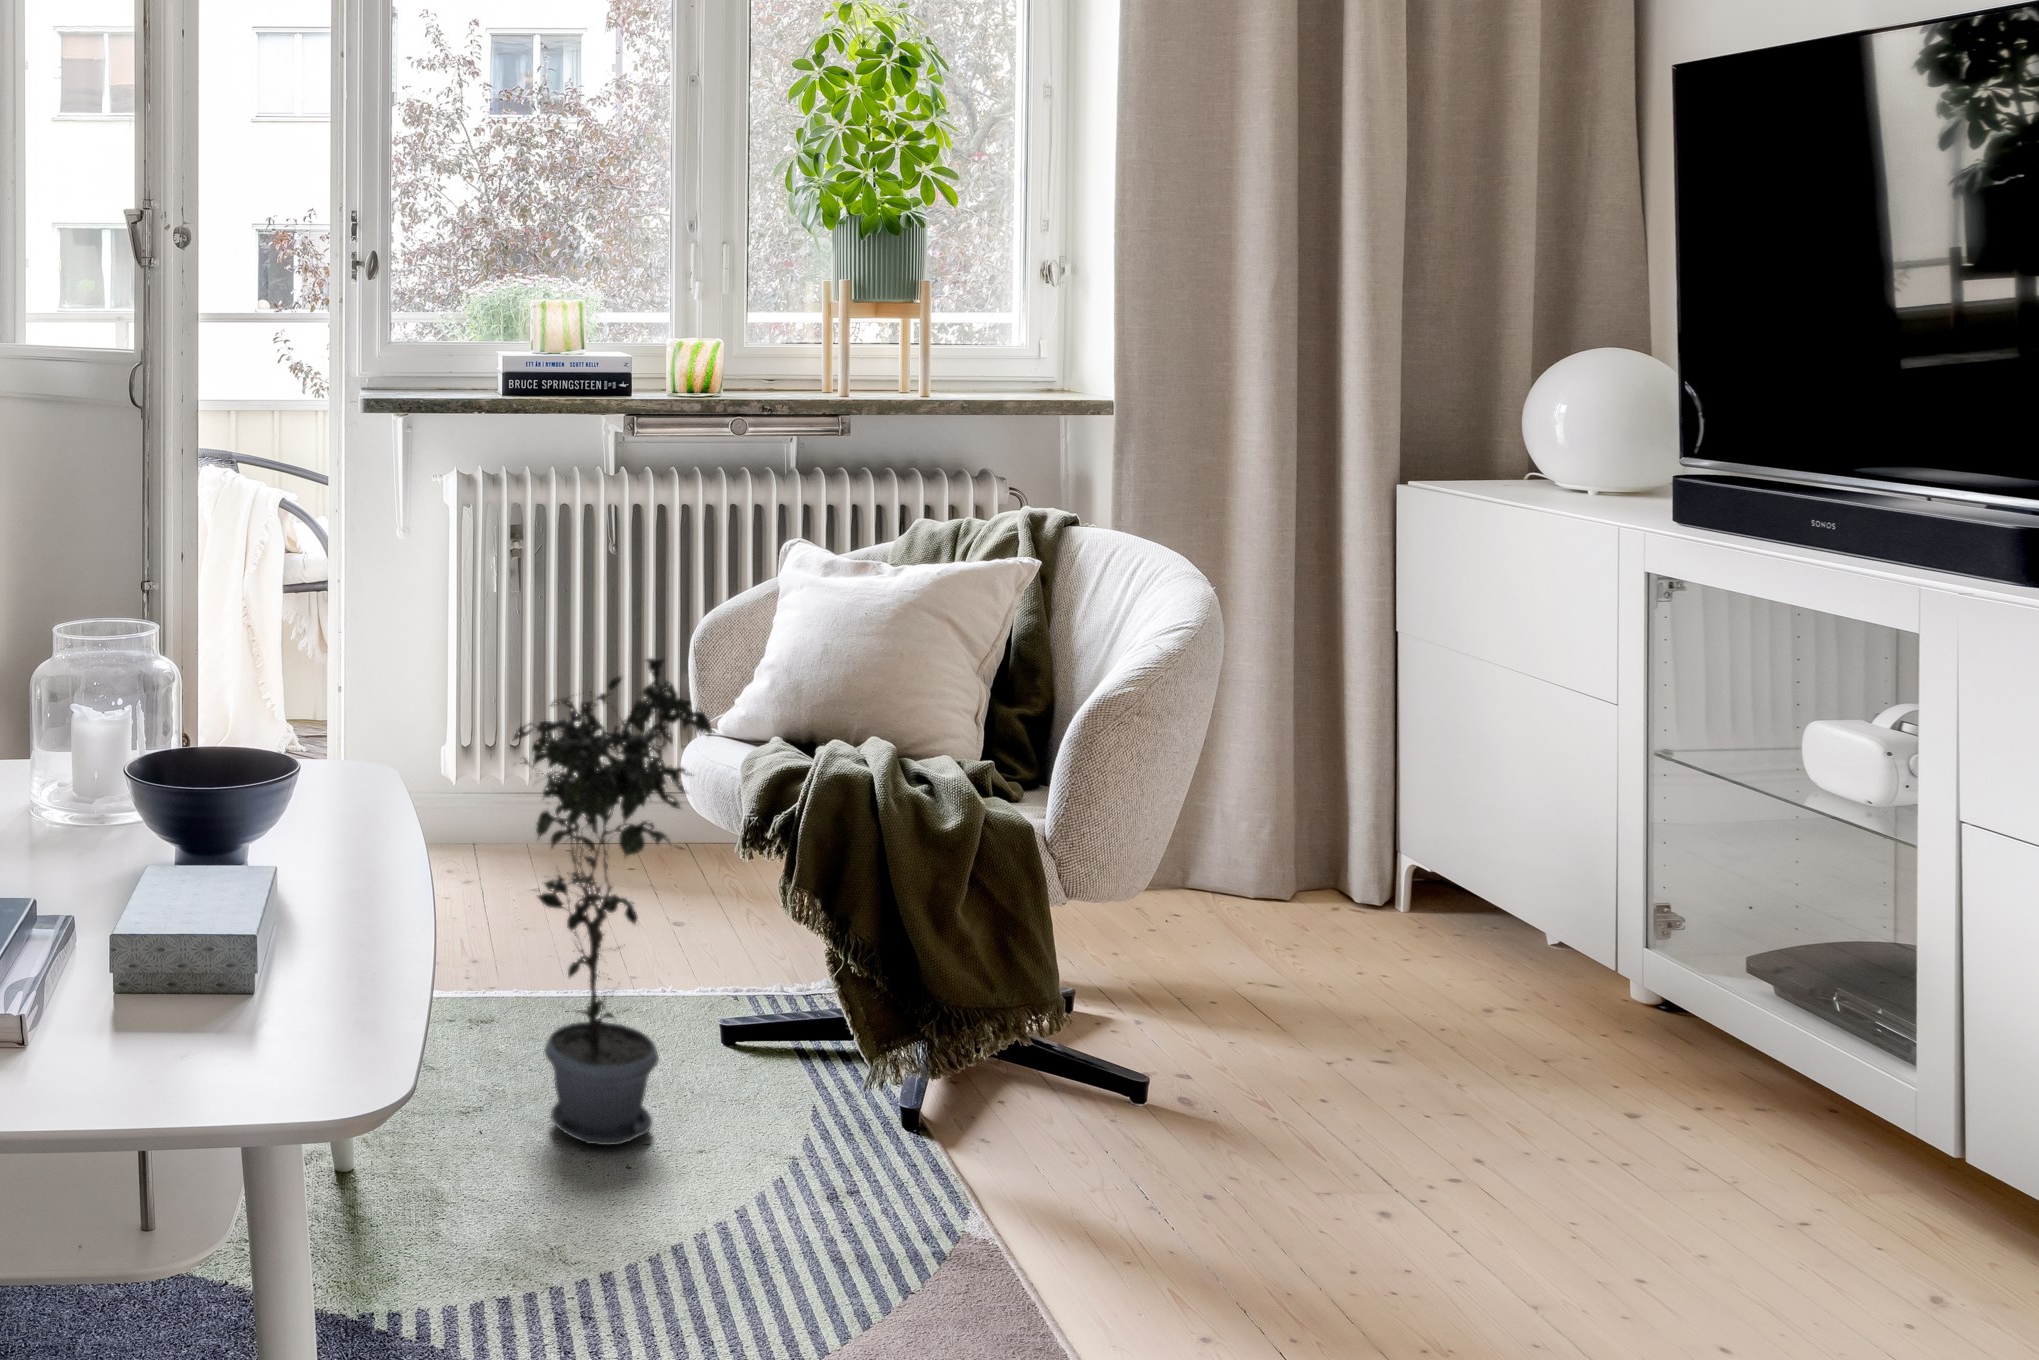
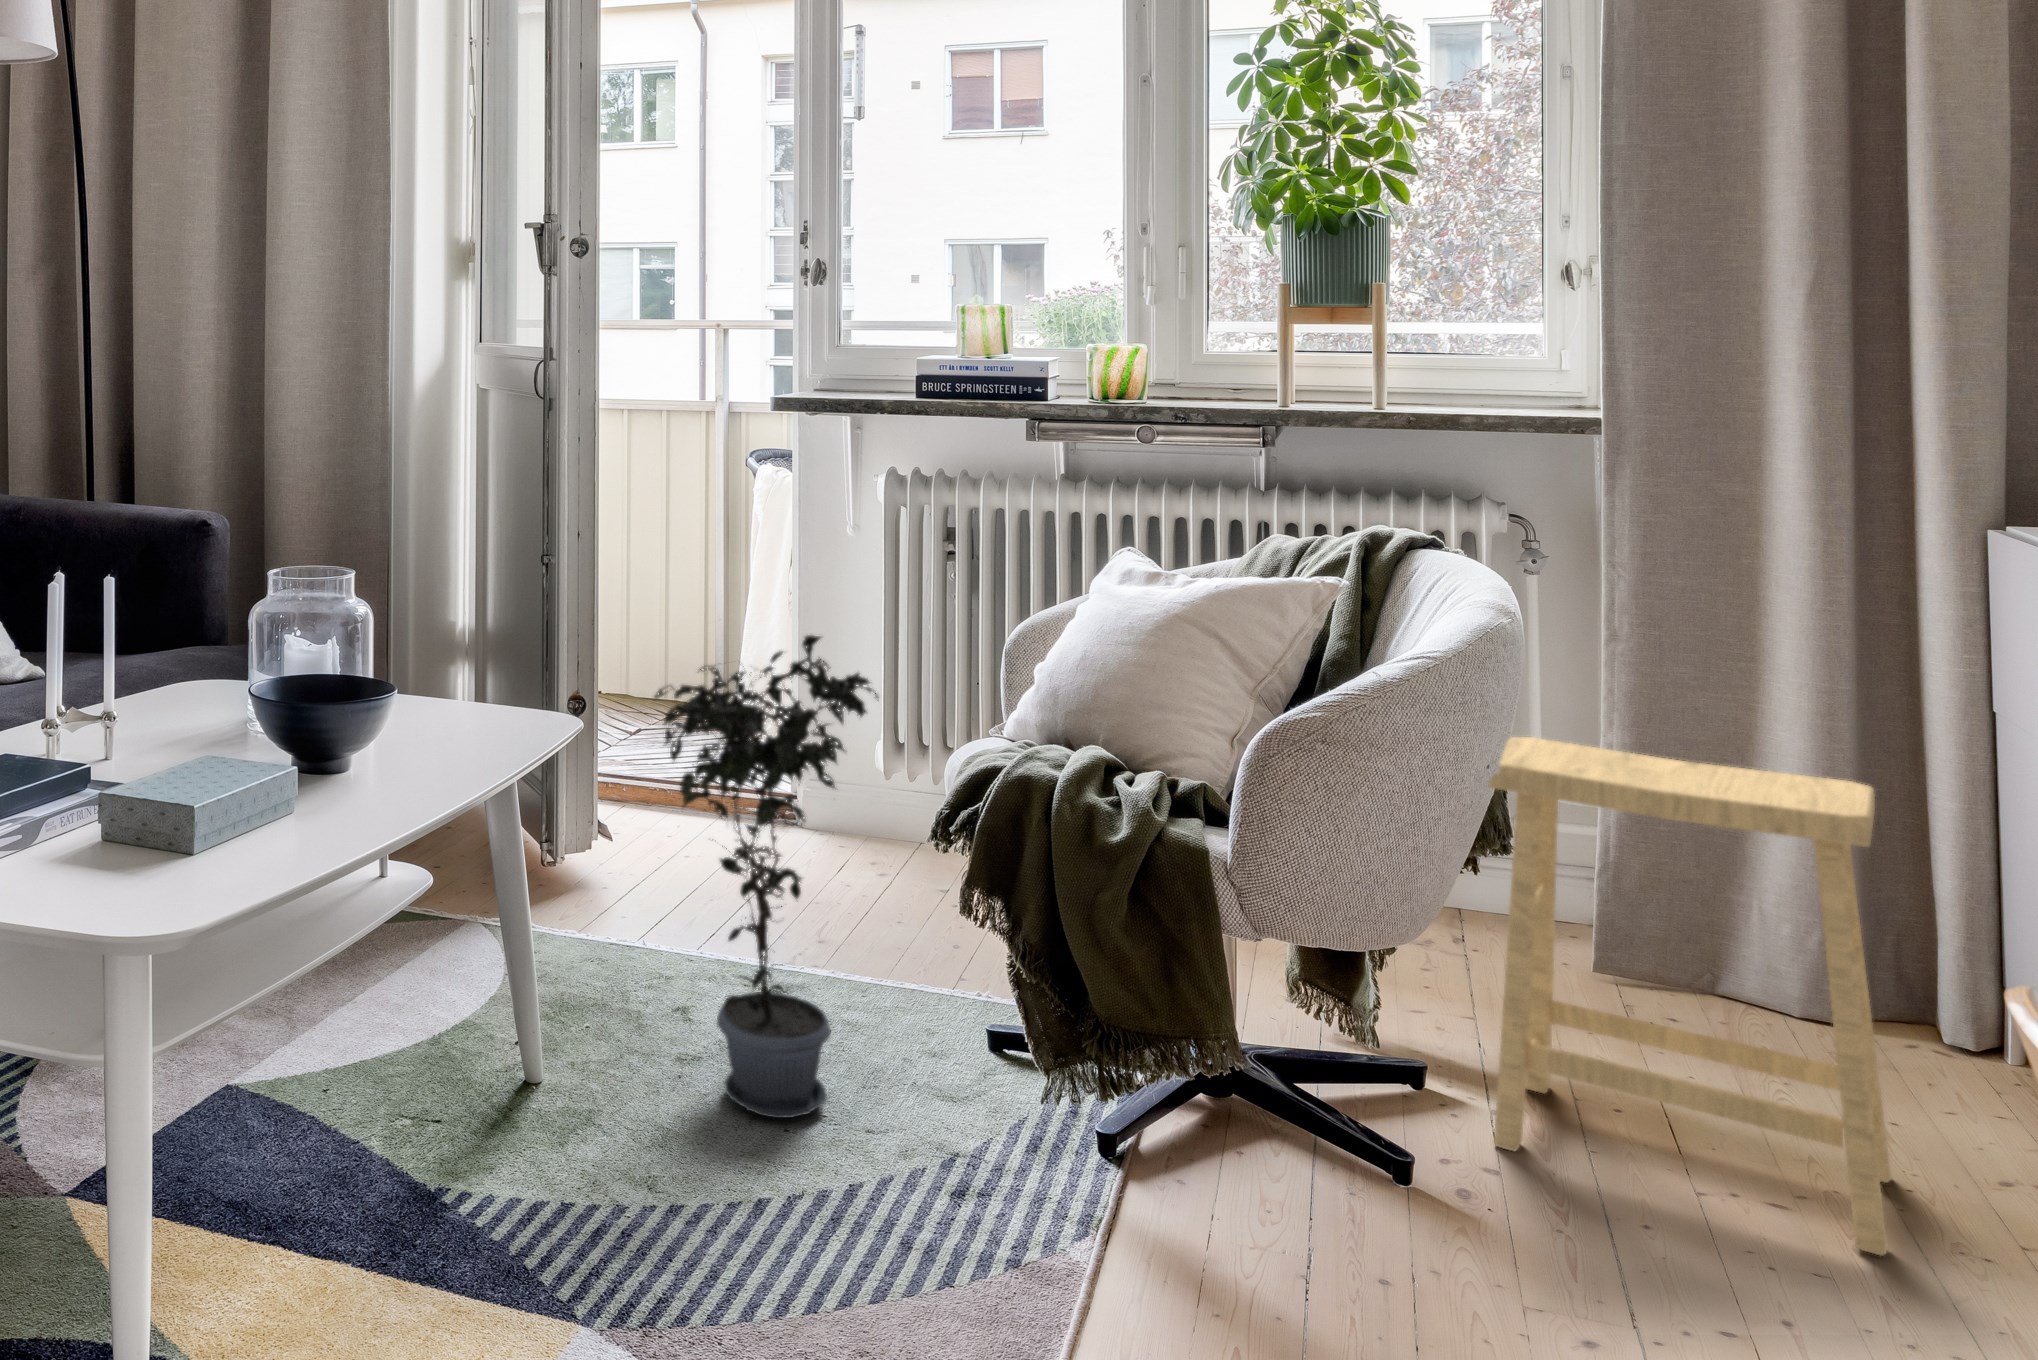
footstool: none [1118,691,1406,1065] -> present [1488,737,1891,1256]

